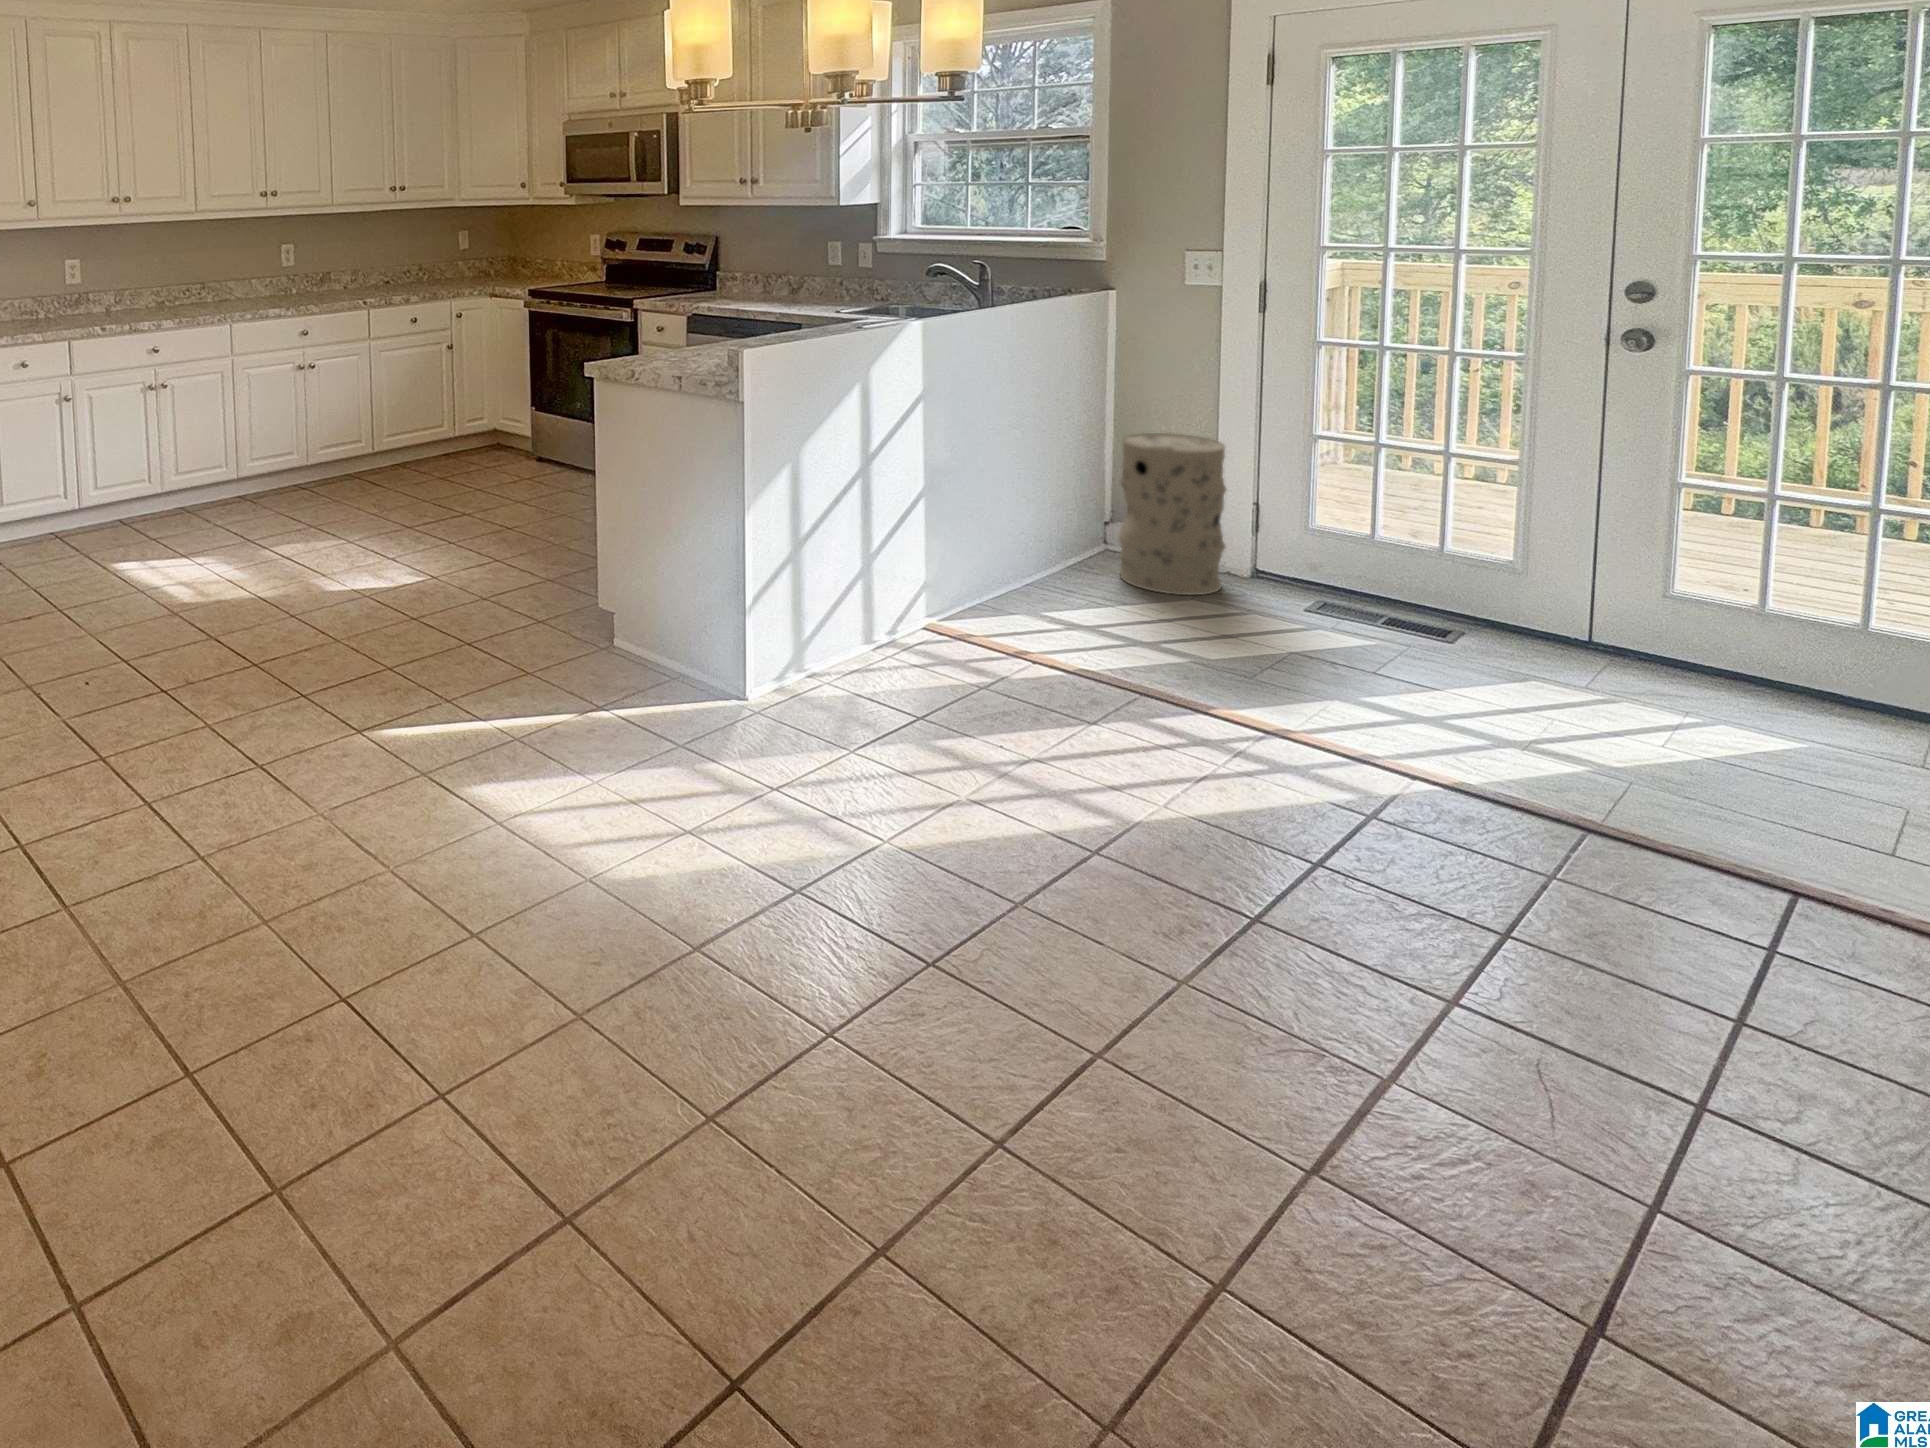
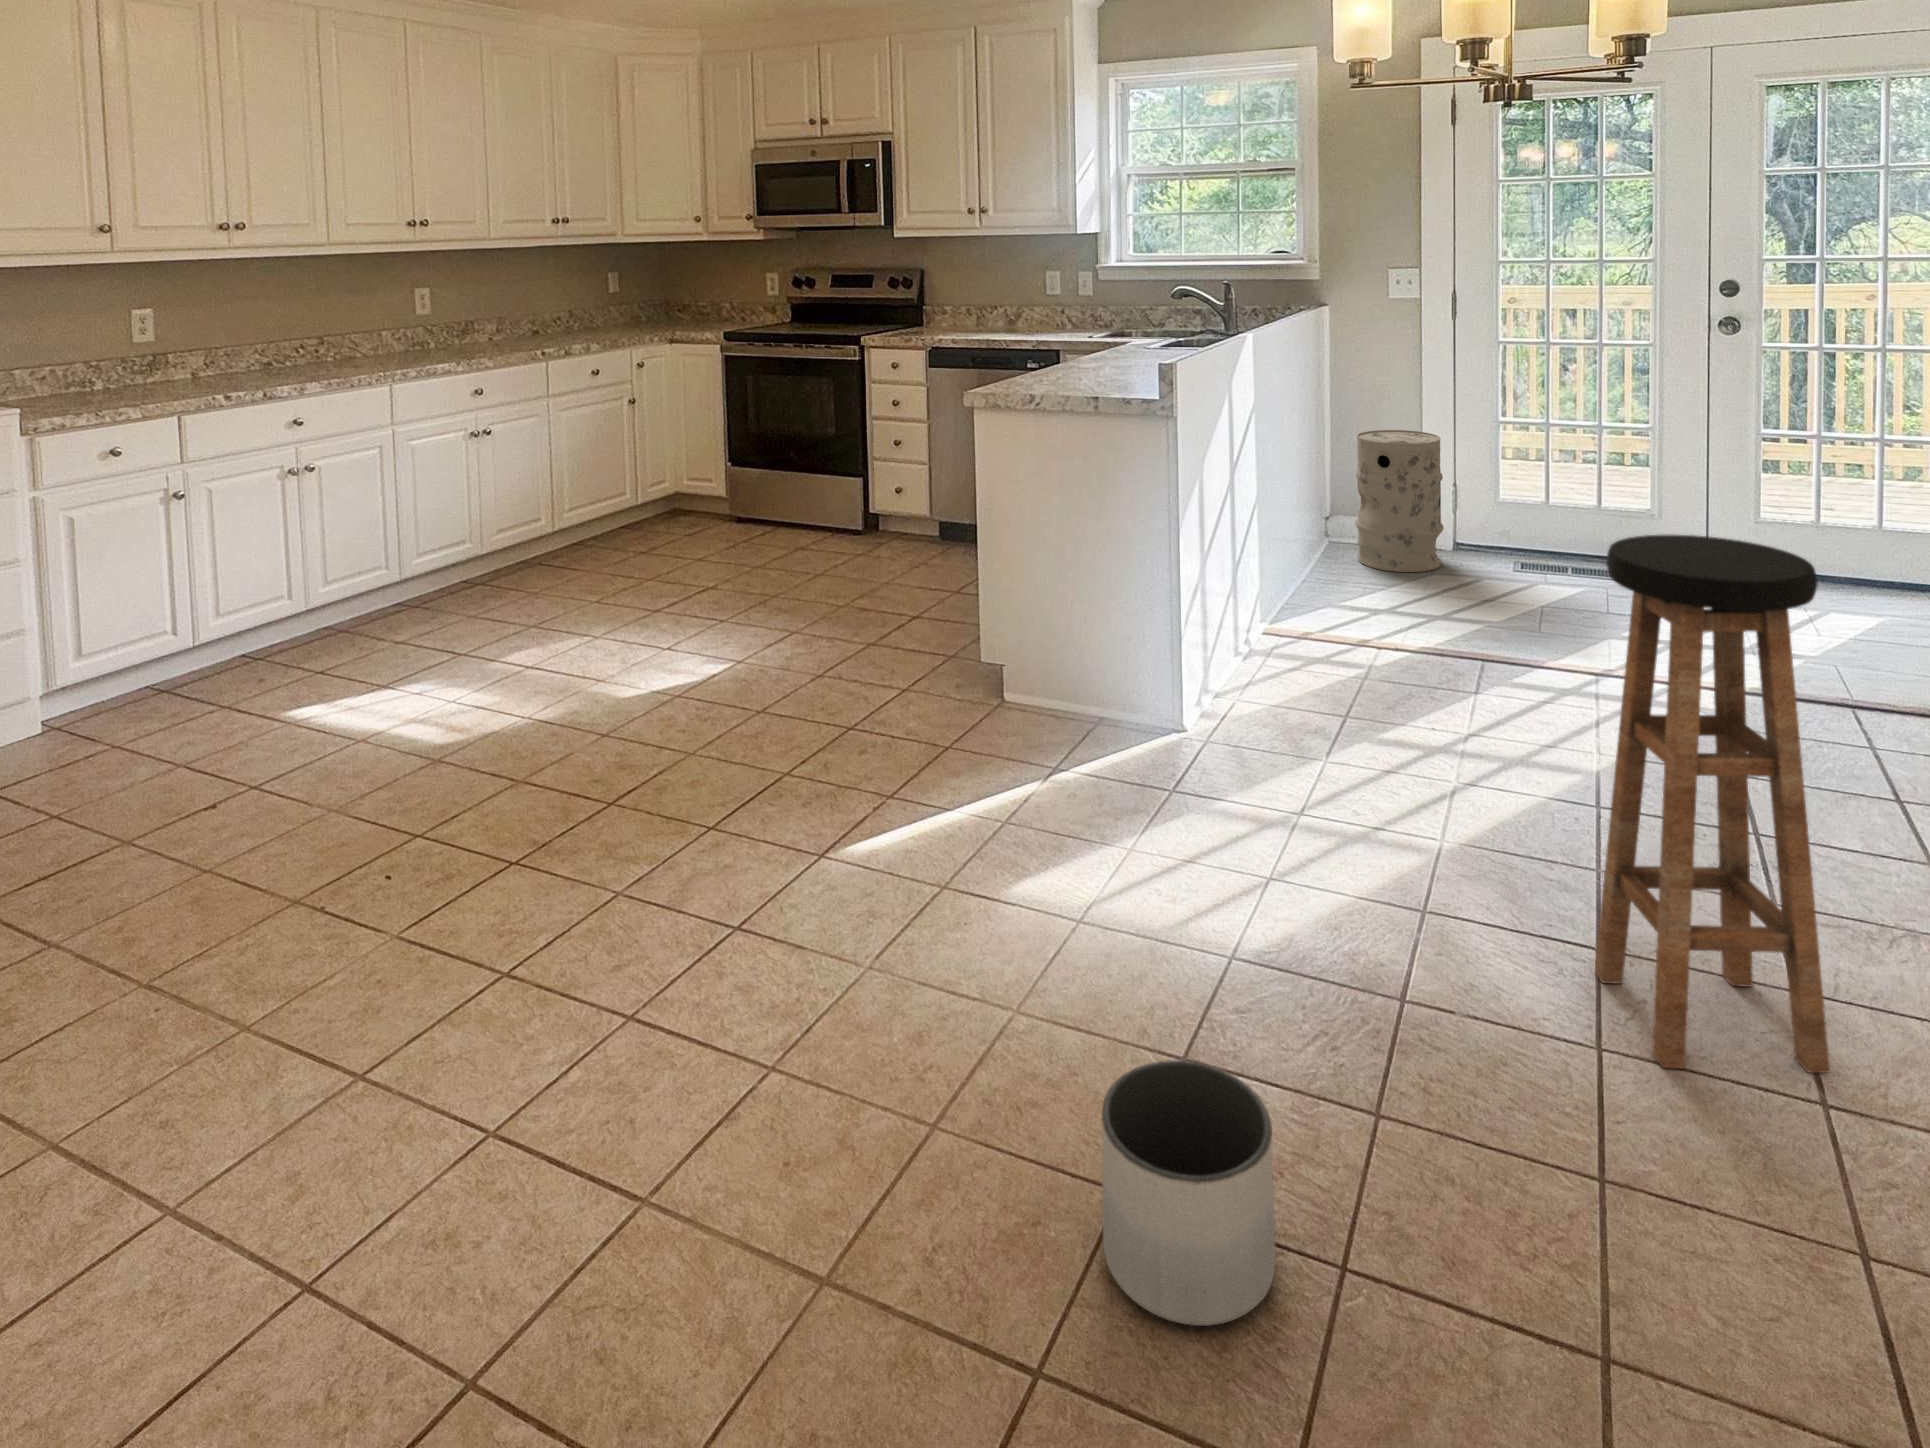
bar stool: none [873,557,1070,1108] -> present [1595,535,1830,1073]
planter: none [283,898,415,1082] -> present [1102,1060,1275,1326]

